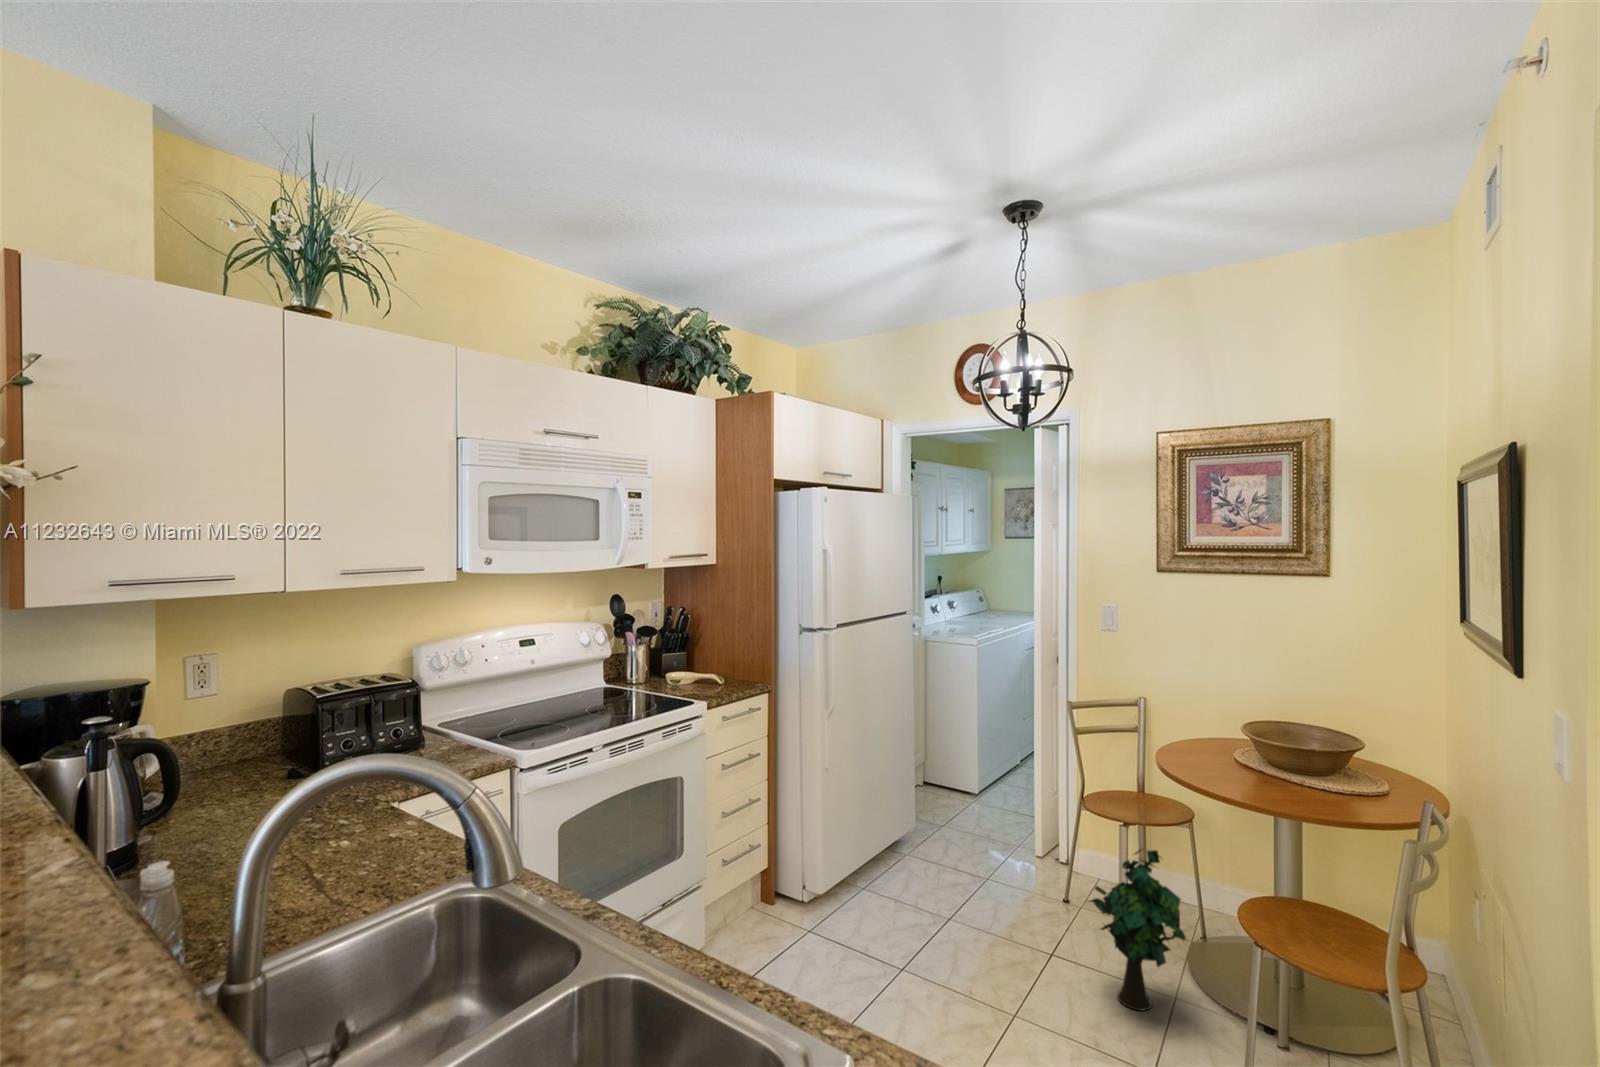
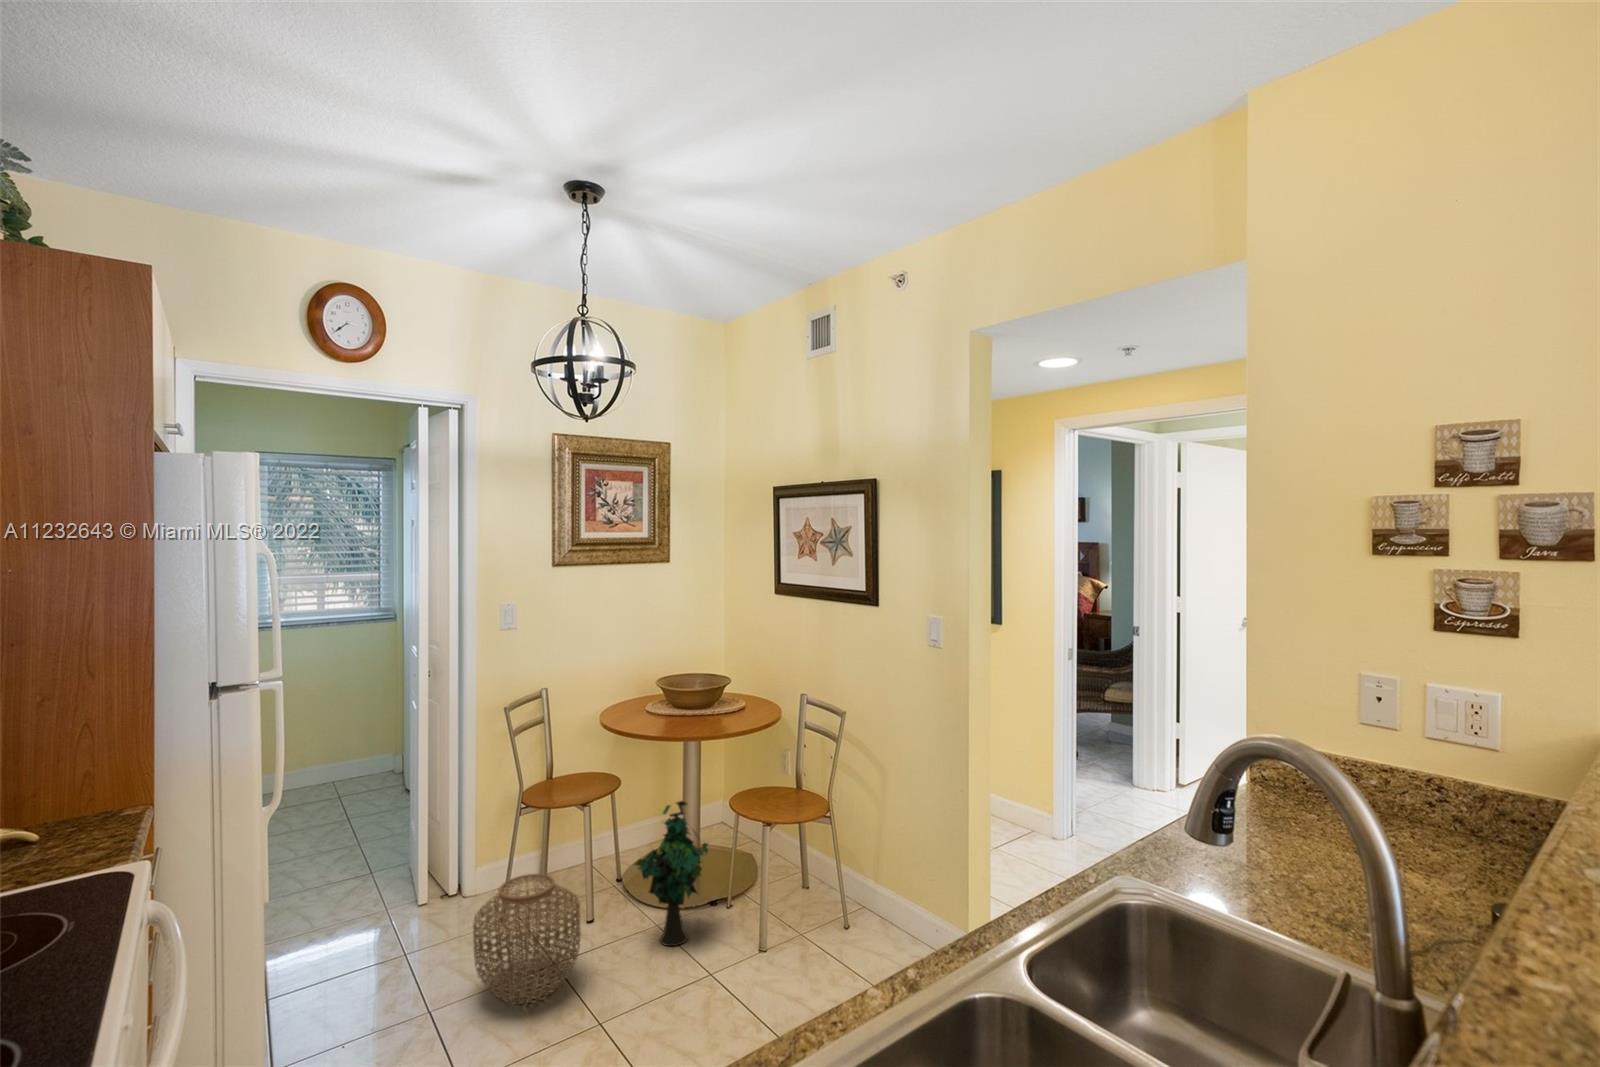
woven basket: none [944,836,1036,950] -> present [473,874,581,1004]

